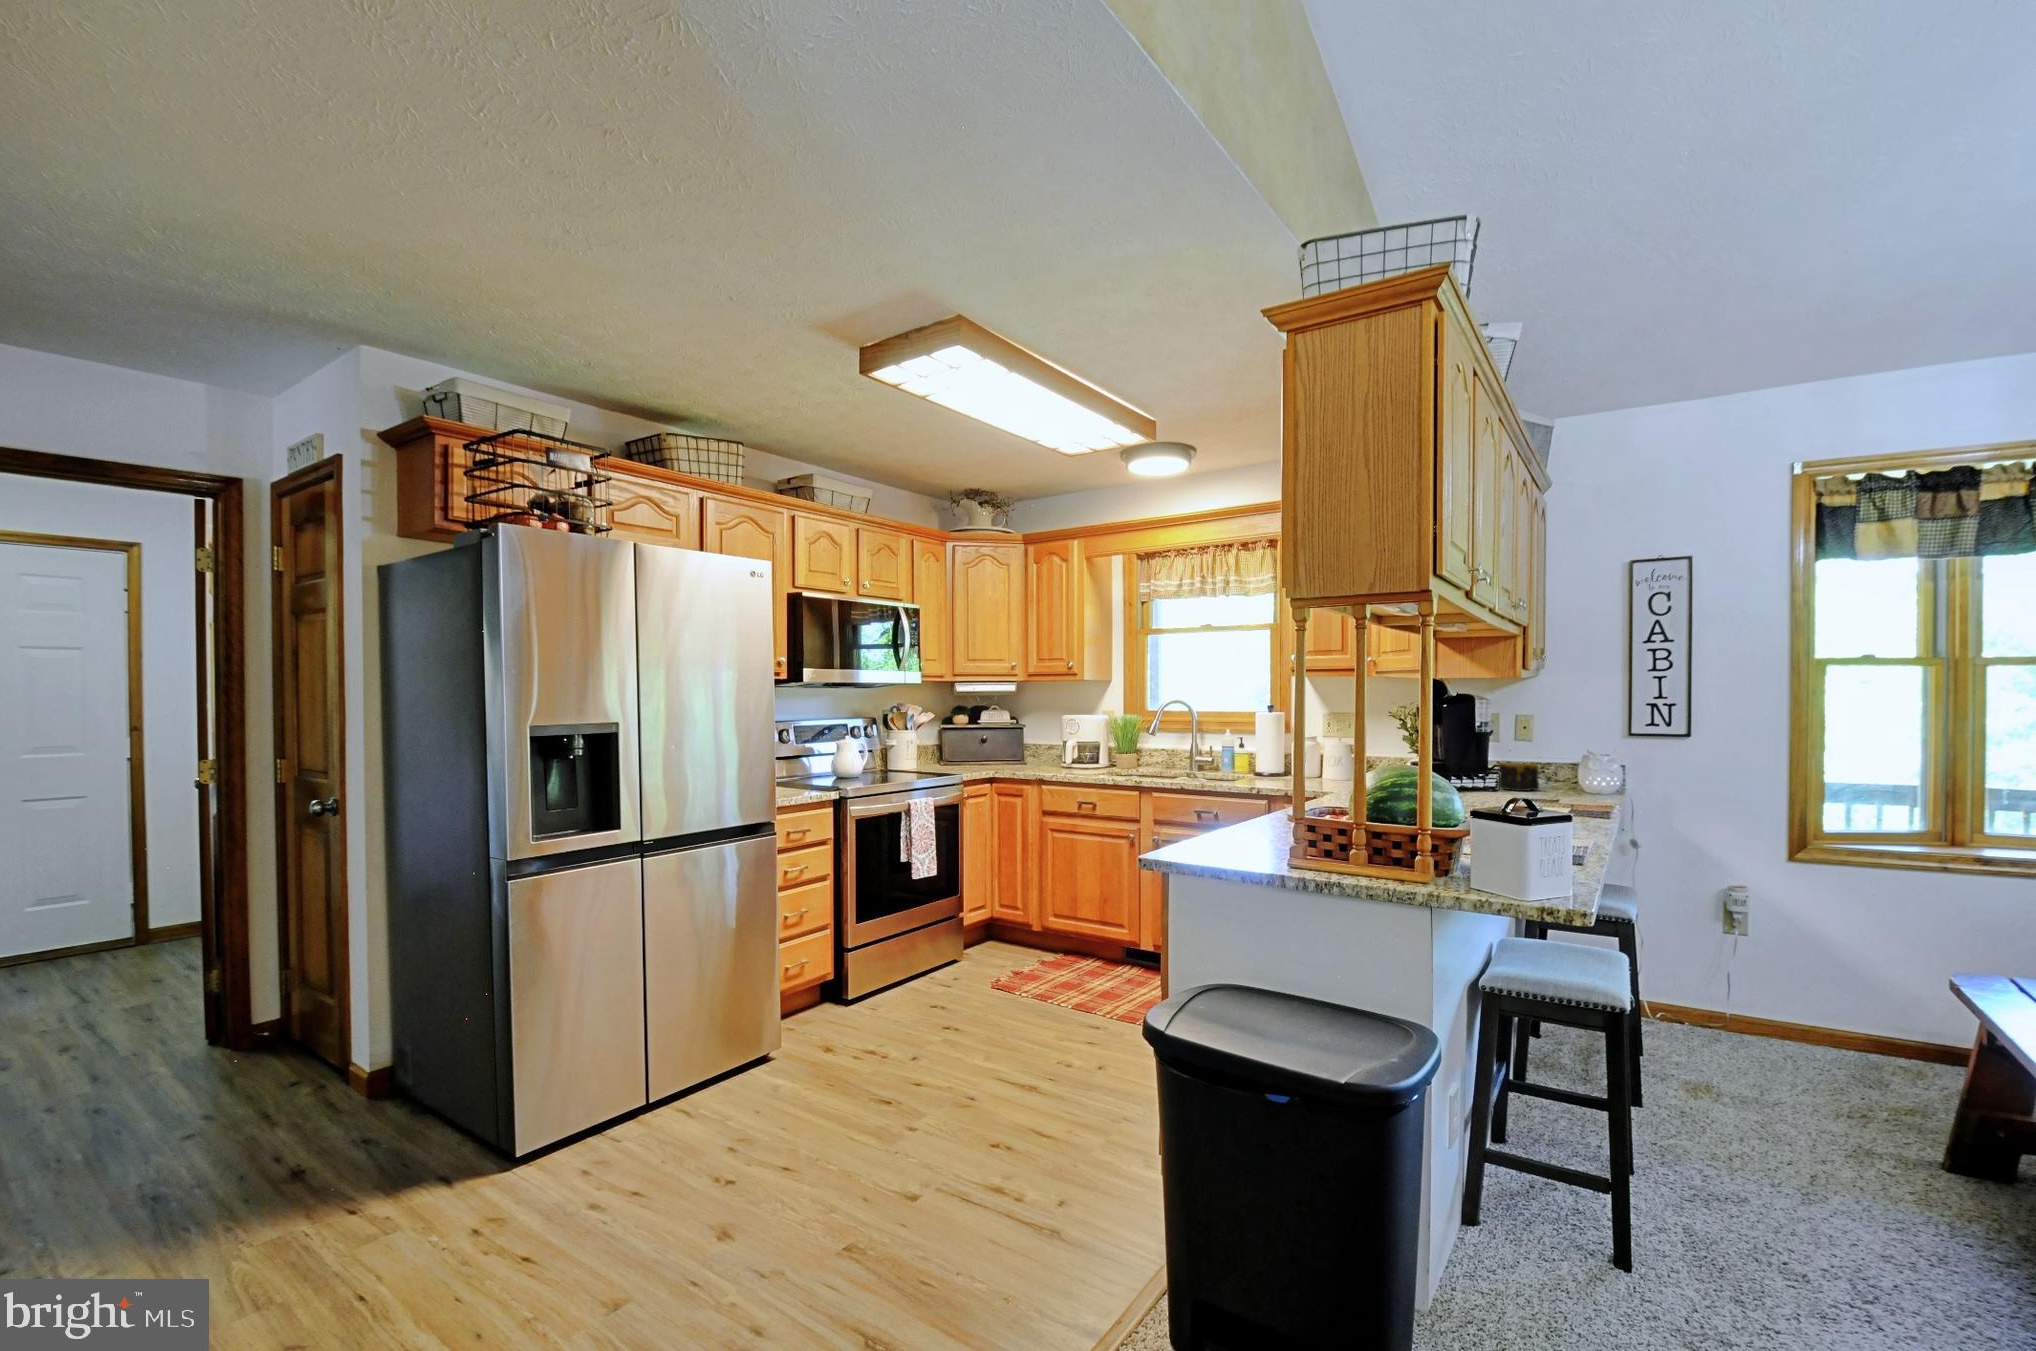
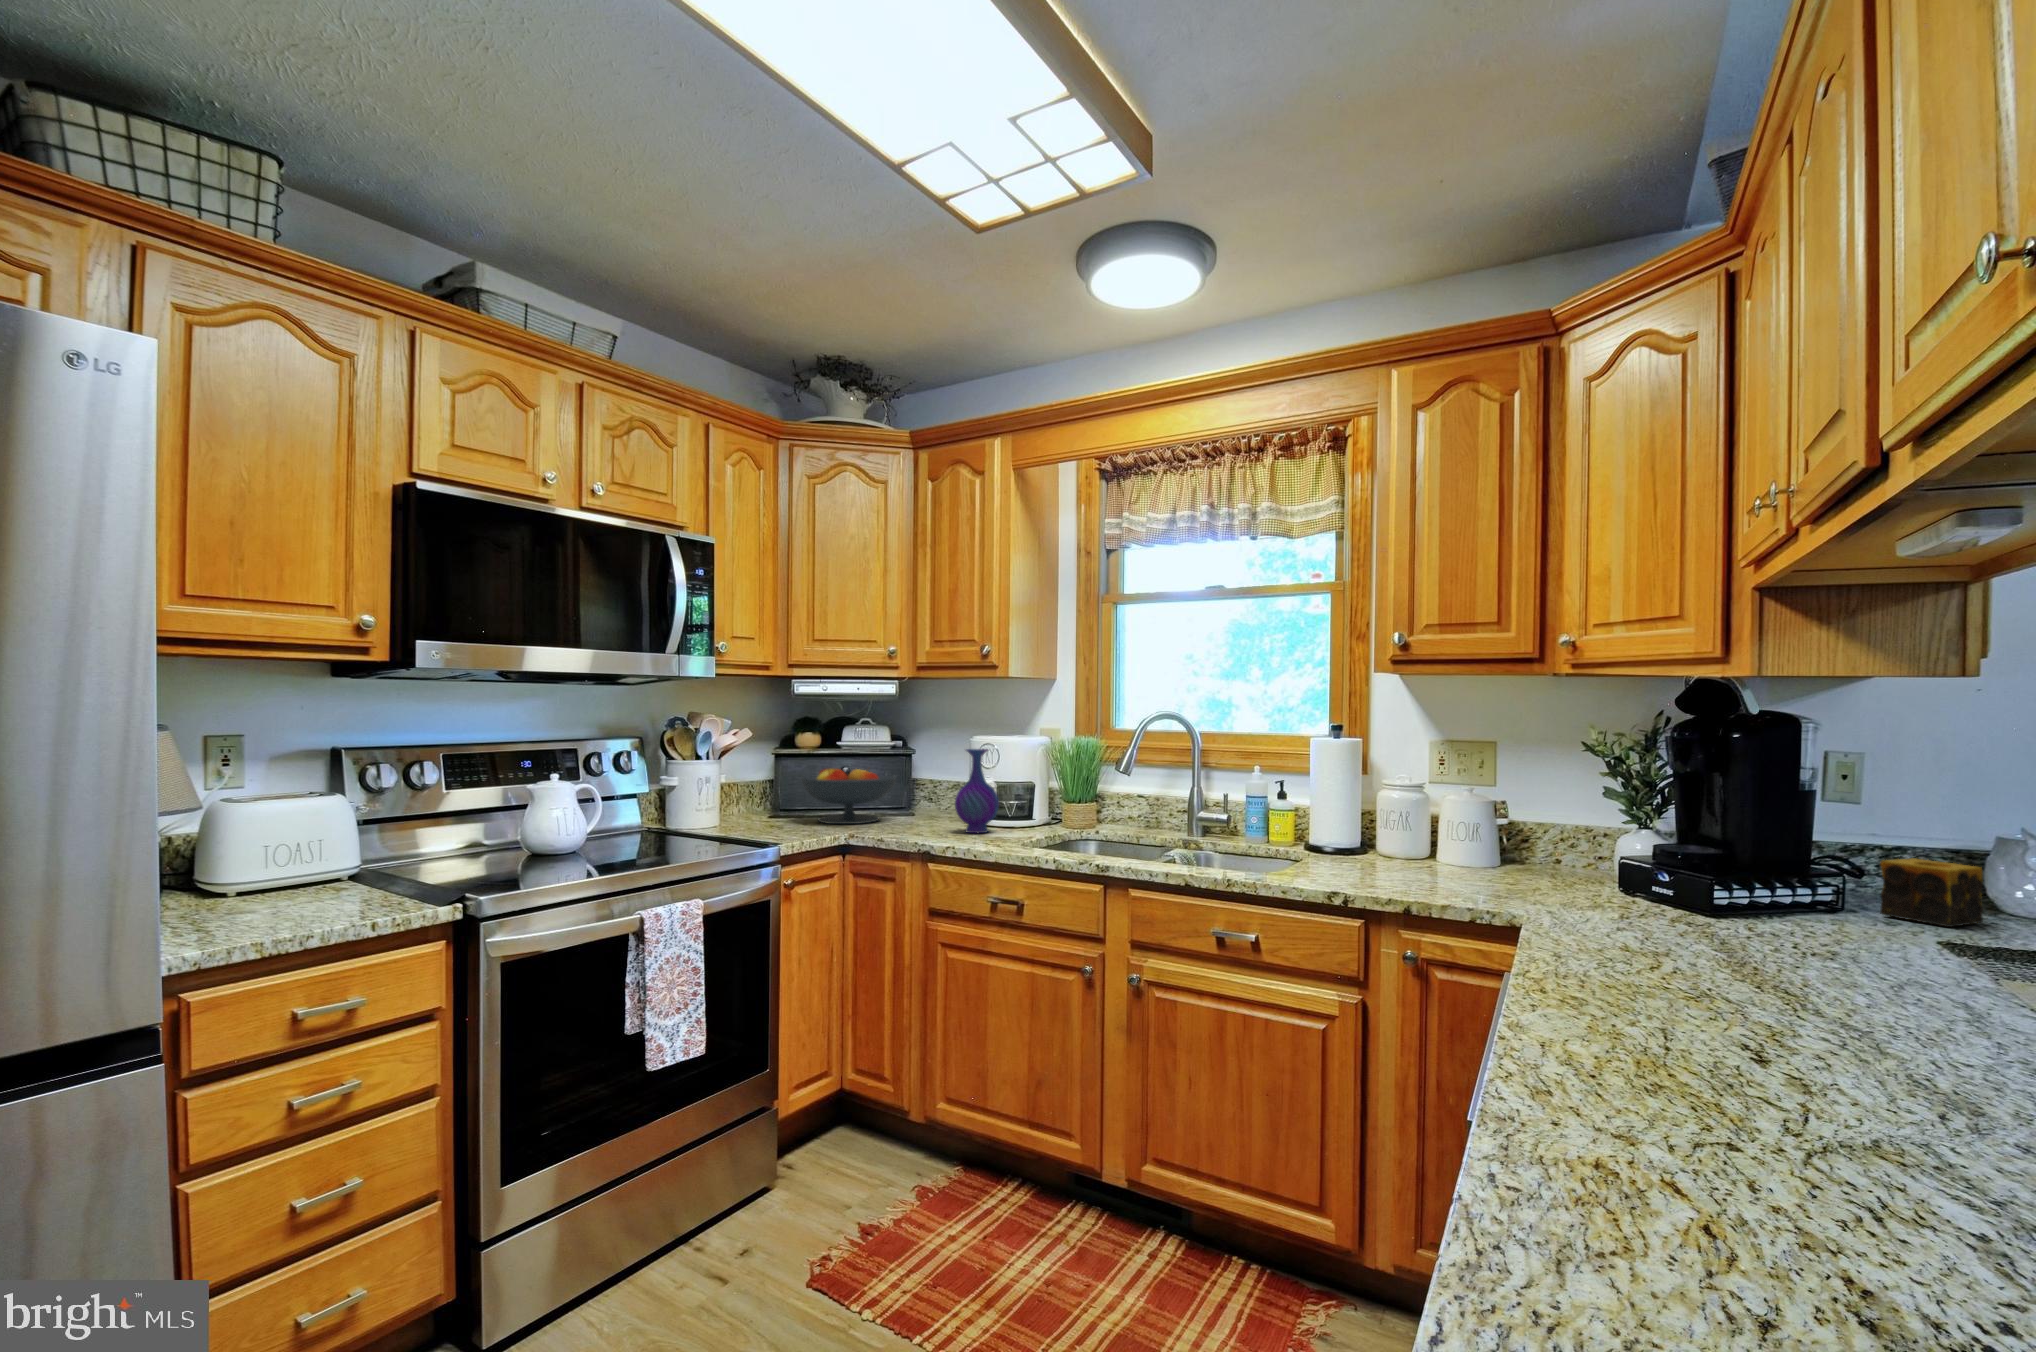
vase: none [1054,723,1080,771] -> present [955,749,999,833]
fruit bowl: none [959,732,1017,769] -> present [801,769,897,824]

